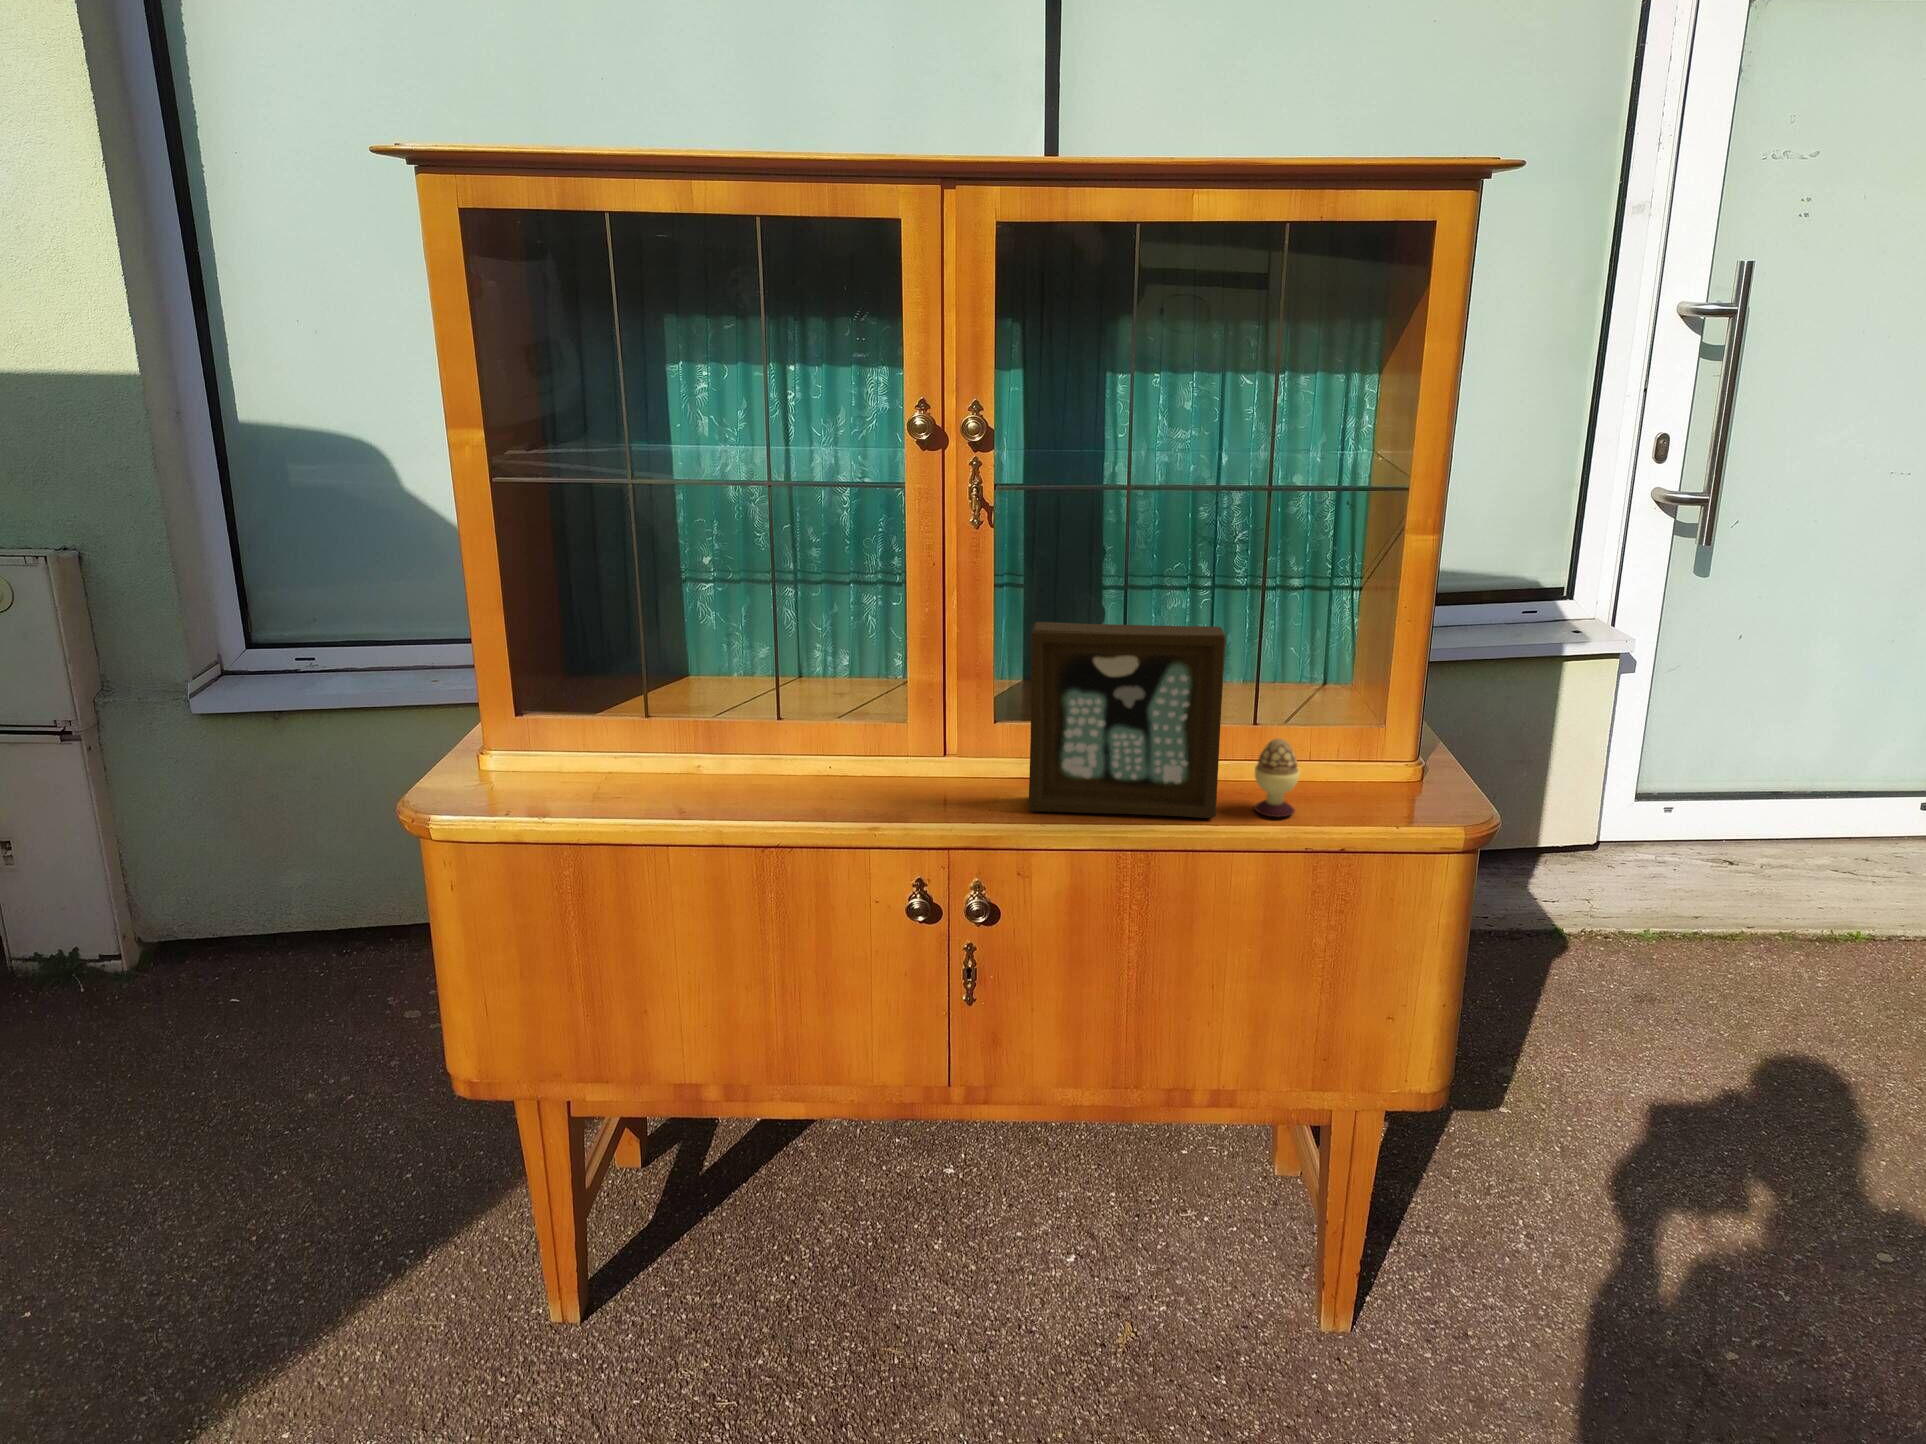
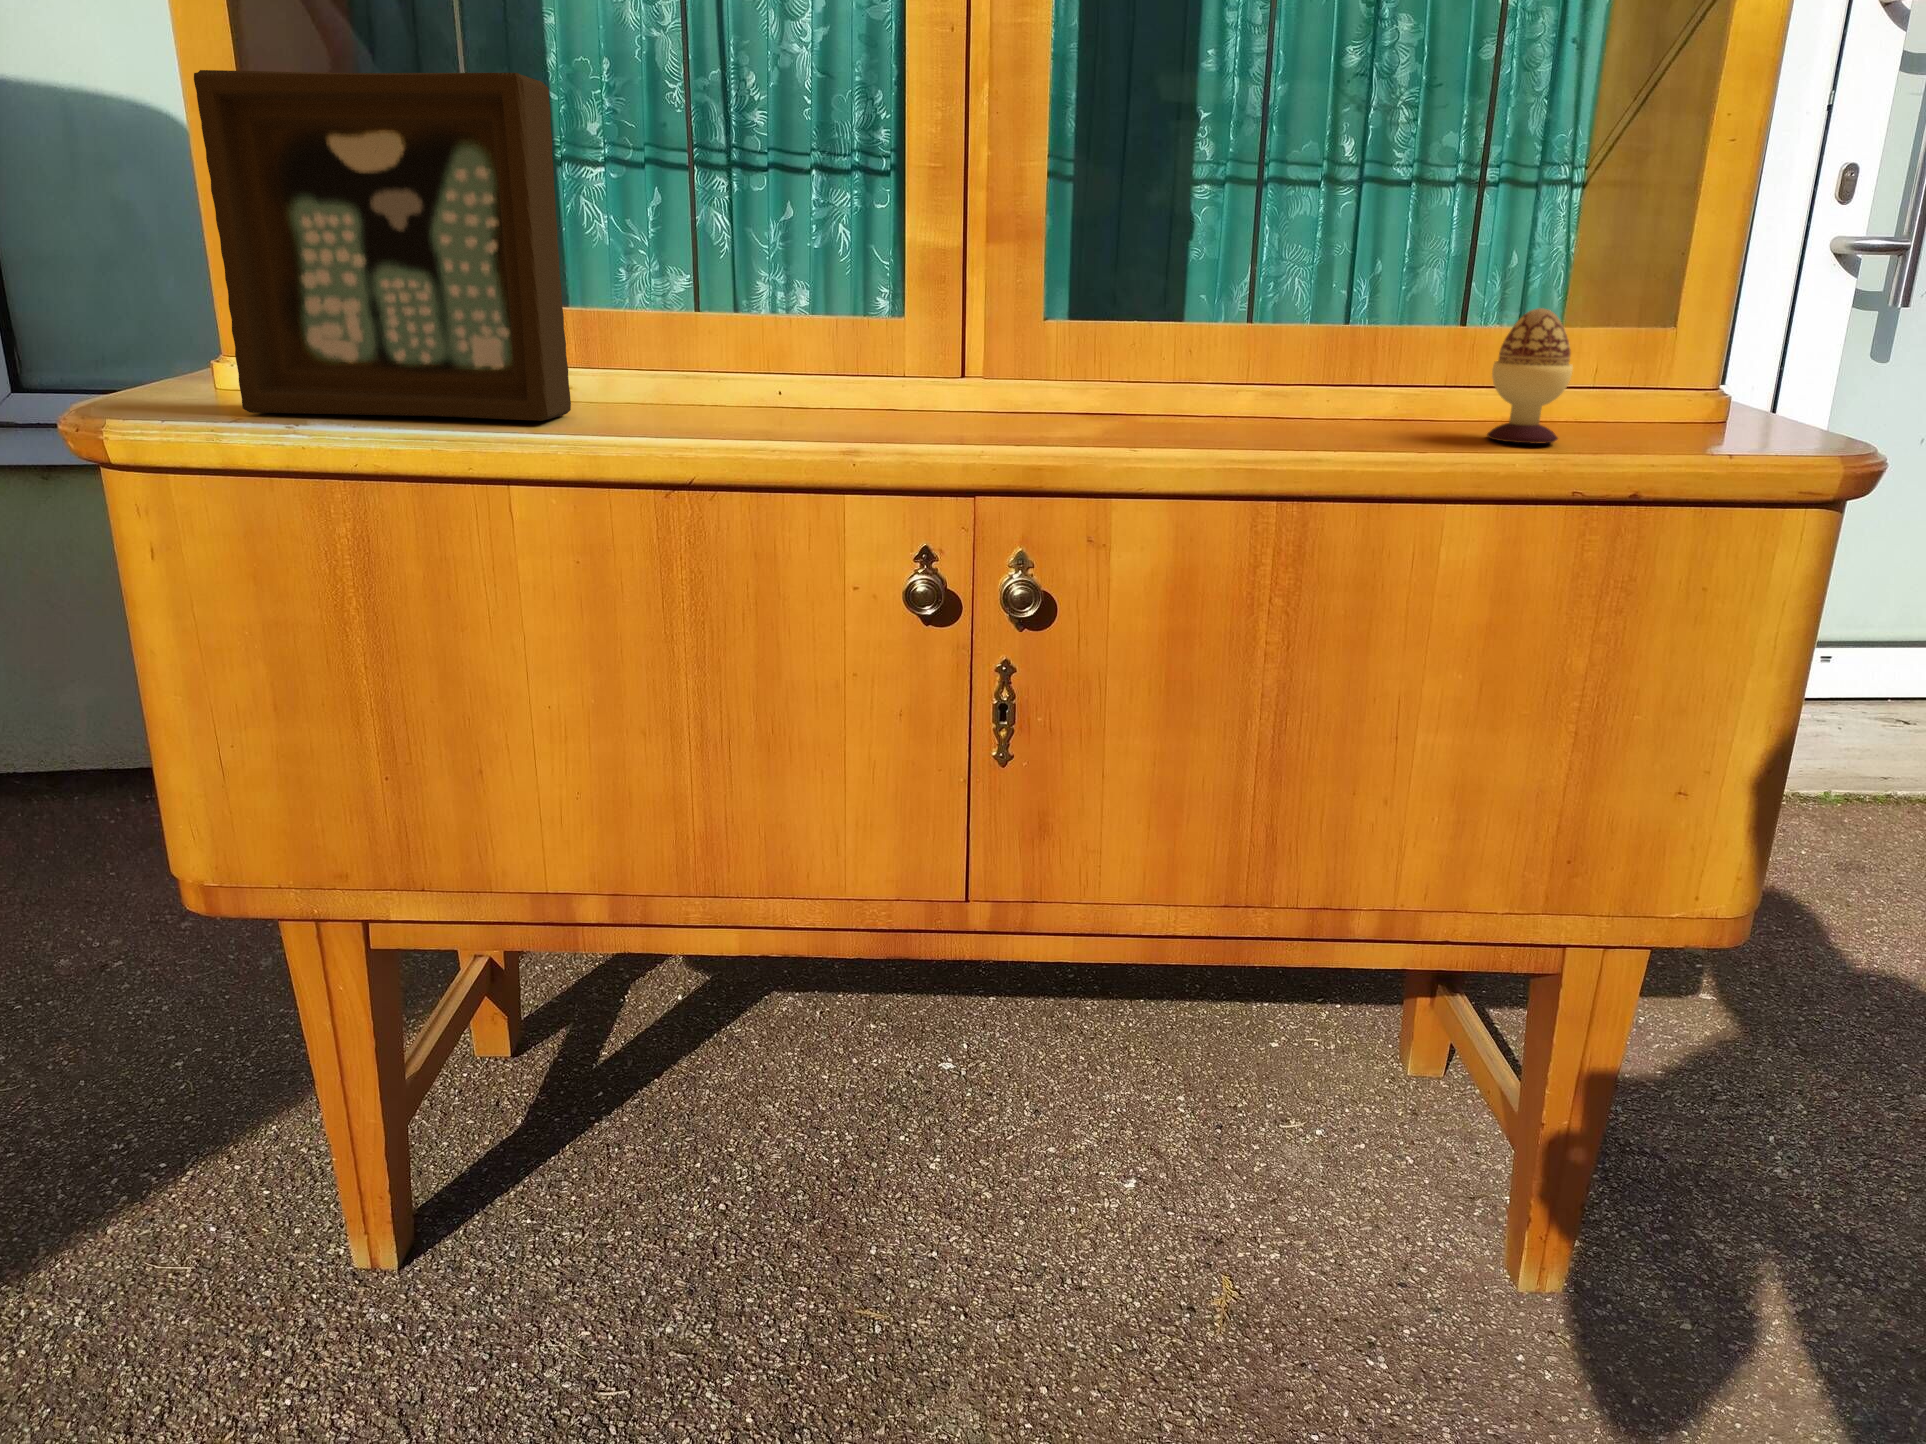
picture frame: present [1029,622,1226,818] -> present [194,70,571,421]

